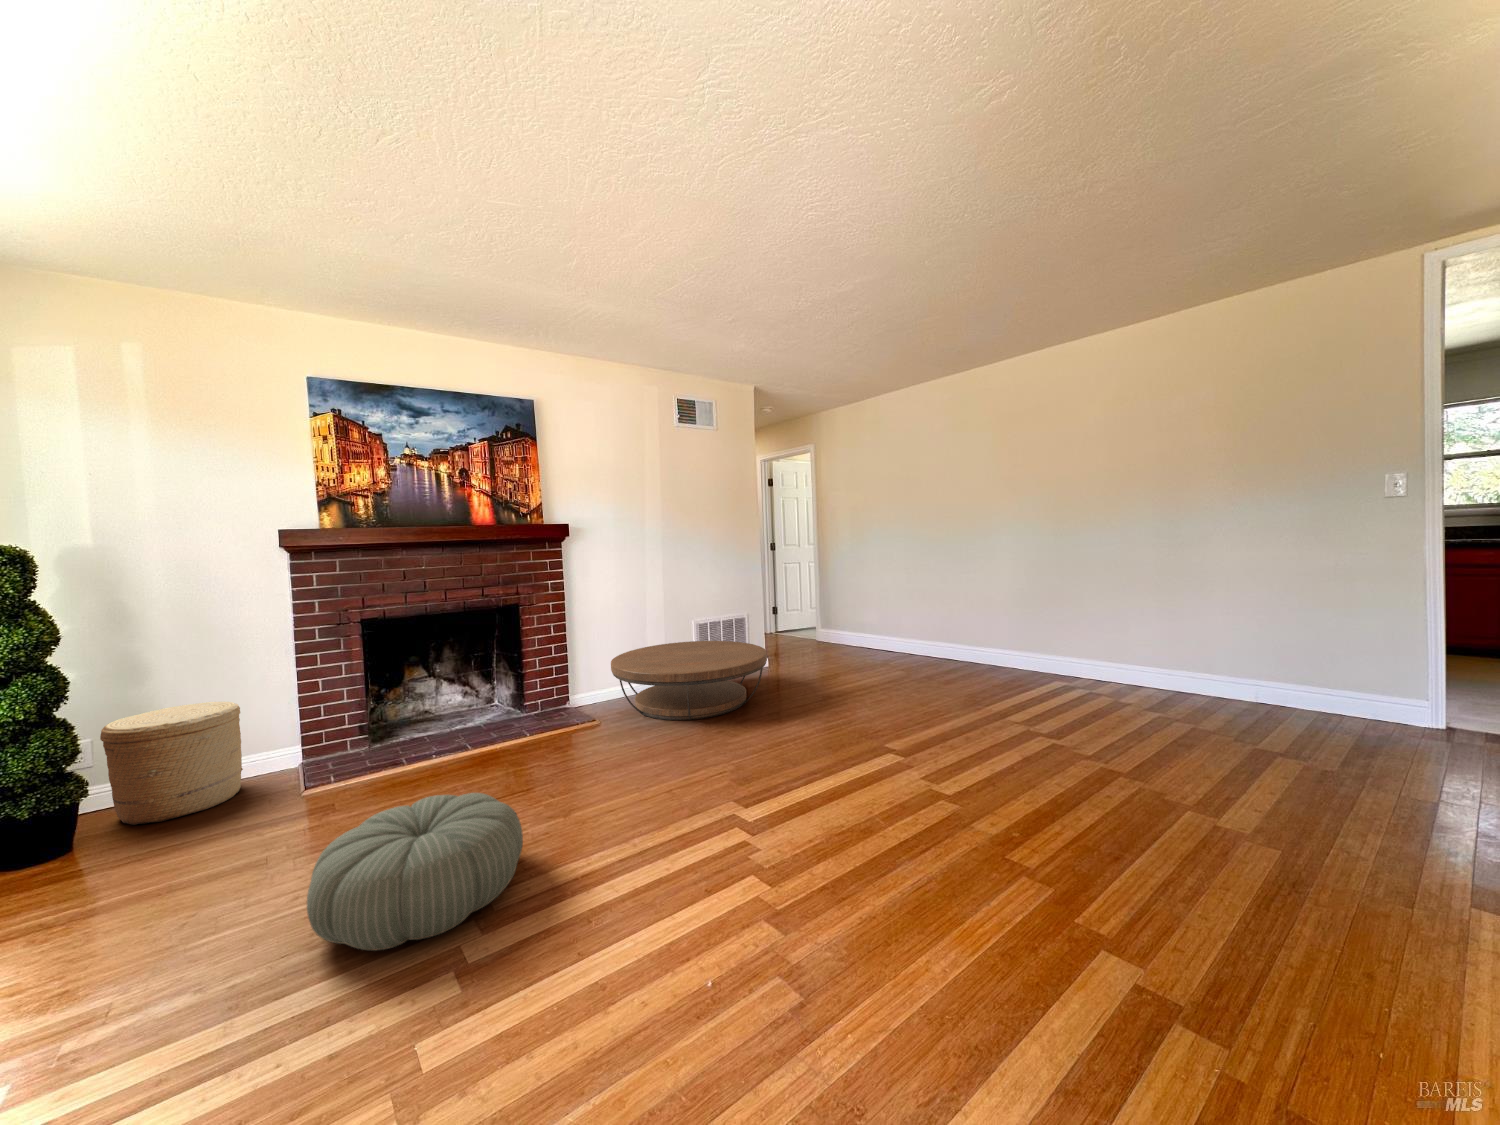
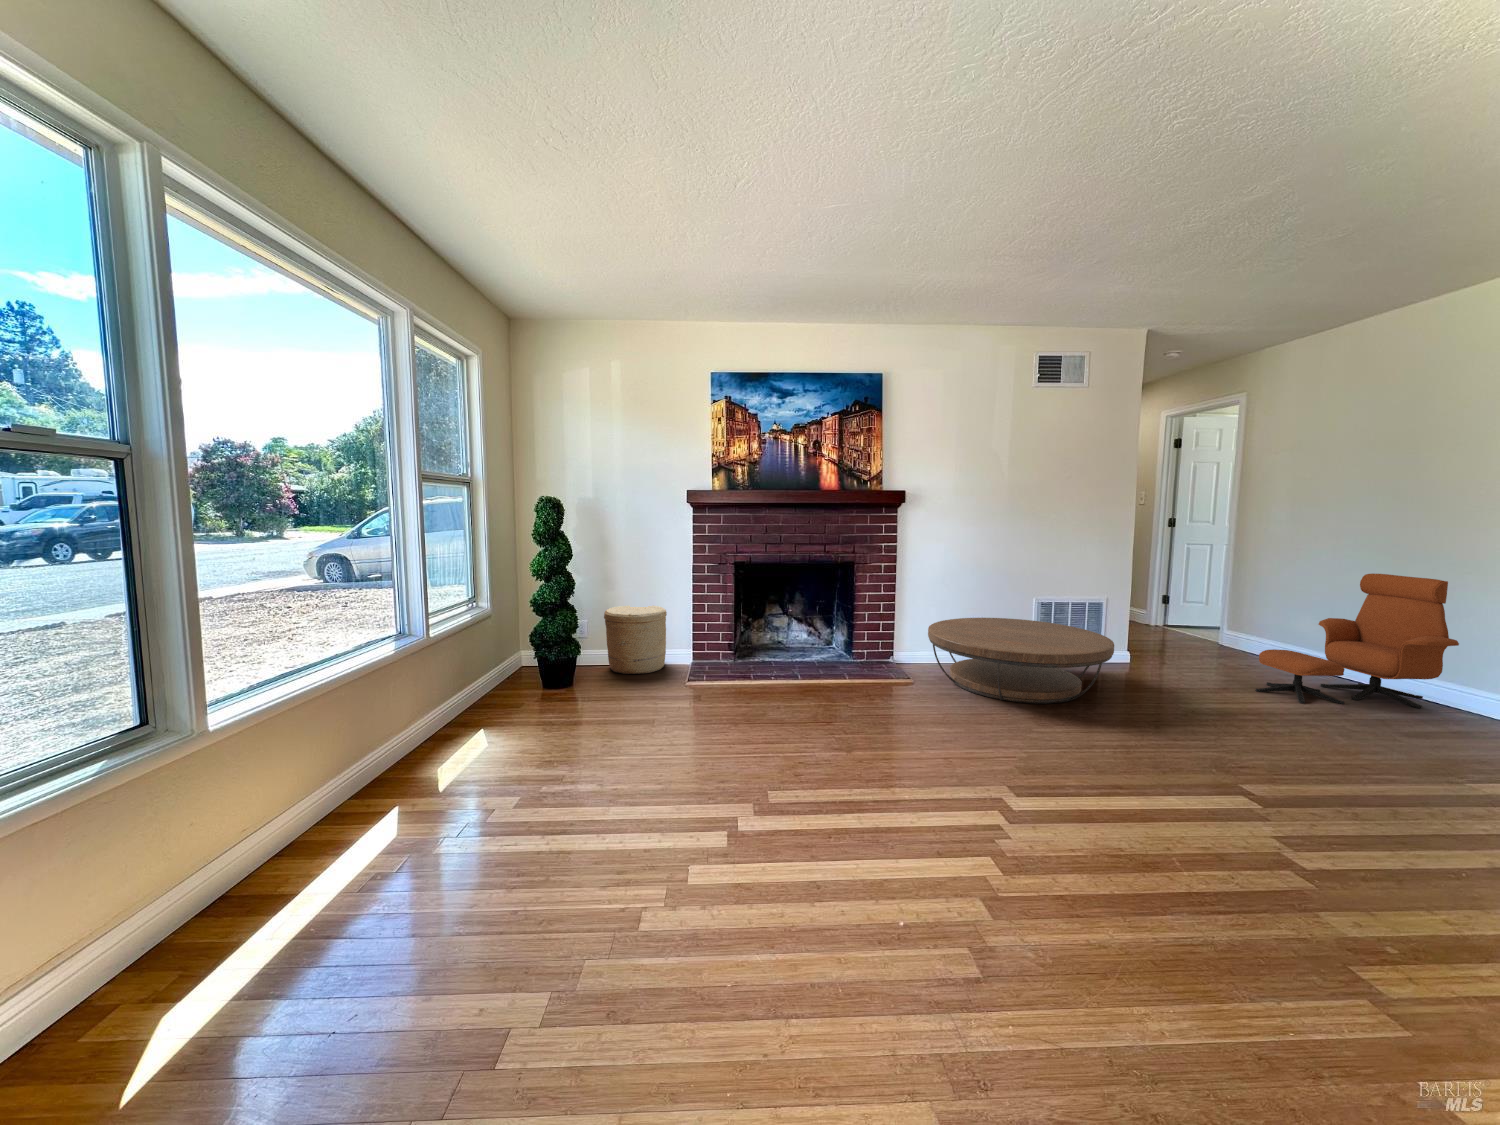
lounge chair: none [844,576,934,672] -> present [1256,573,1459,708]
pouf: present [307,793,523,951] -> none [666,699,802,795]

